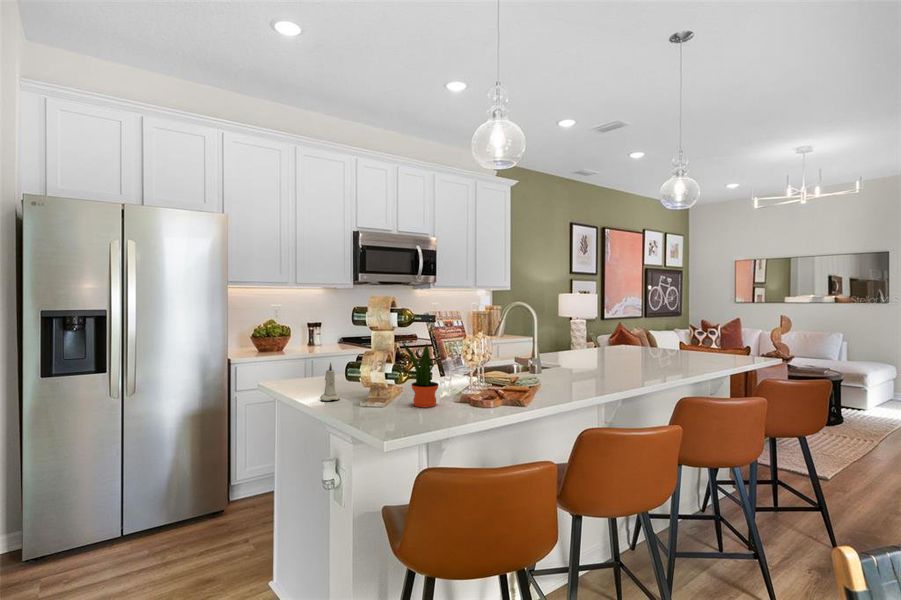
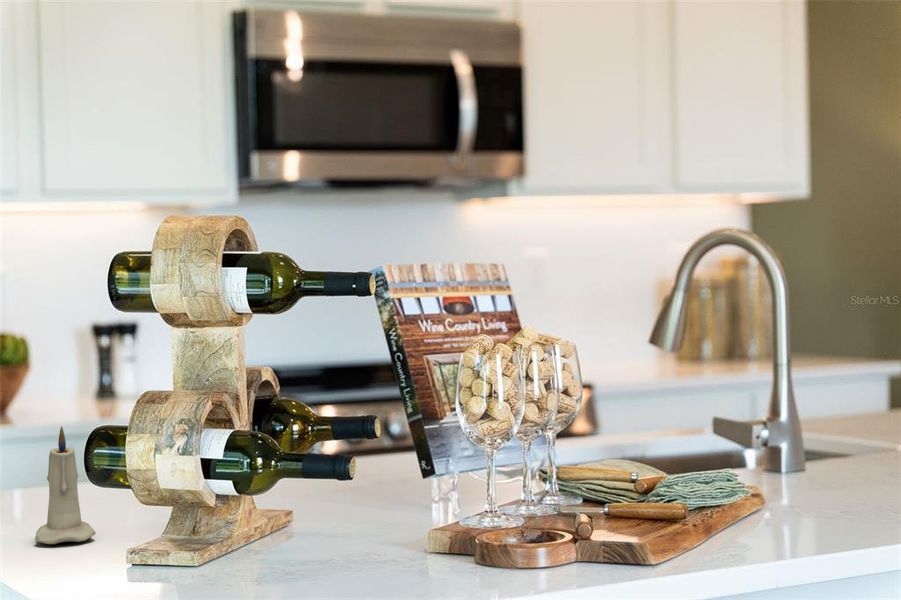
potted plant: present [402,340,439,408] -> none [250,348,373,568]

